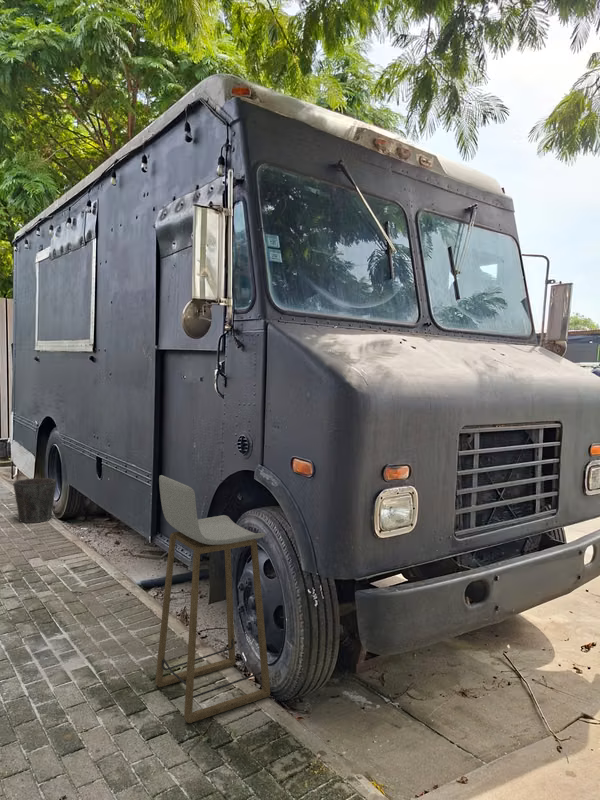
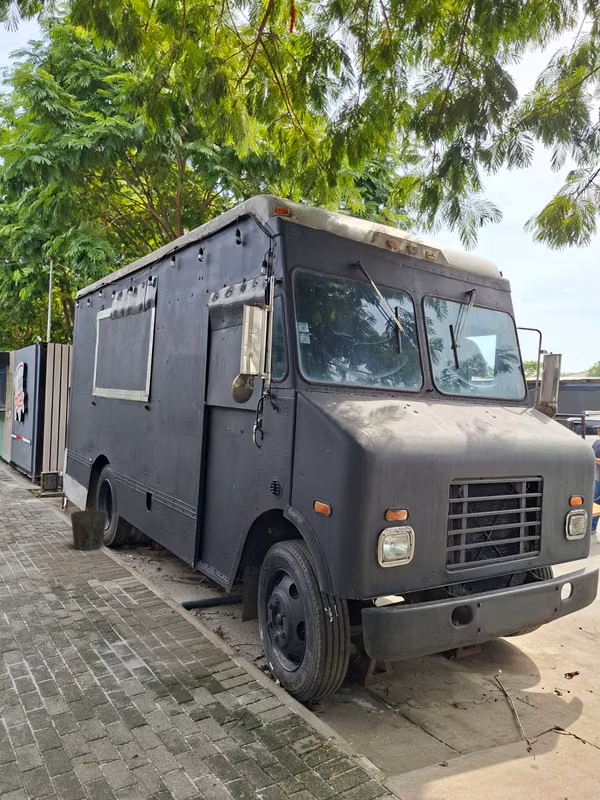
bar stool: present [155,475,270,723] -> none [200,511,293,711]

